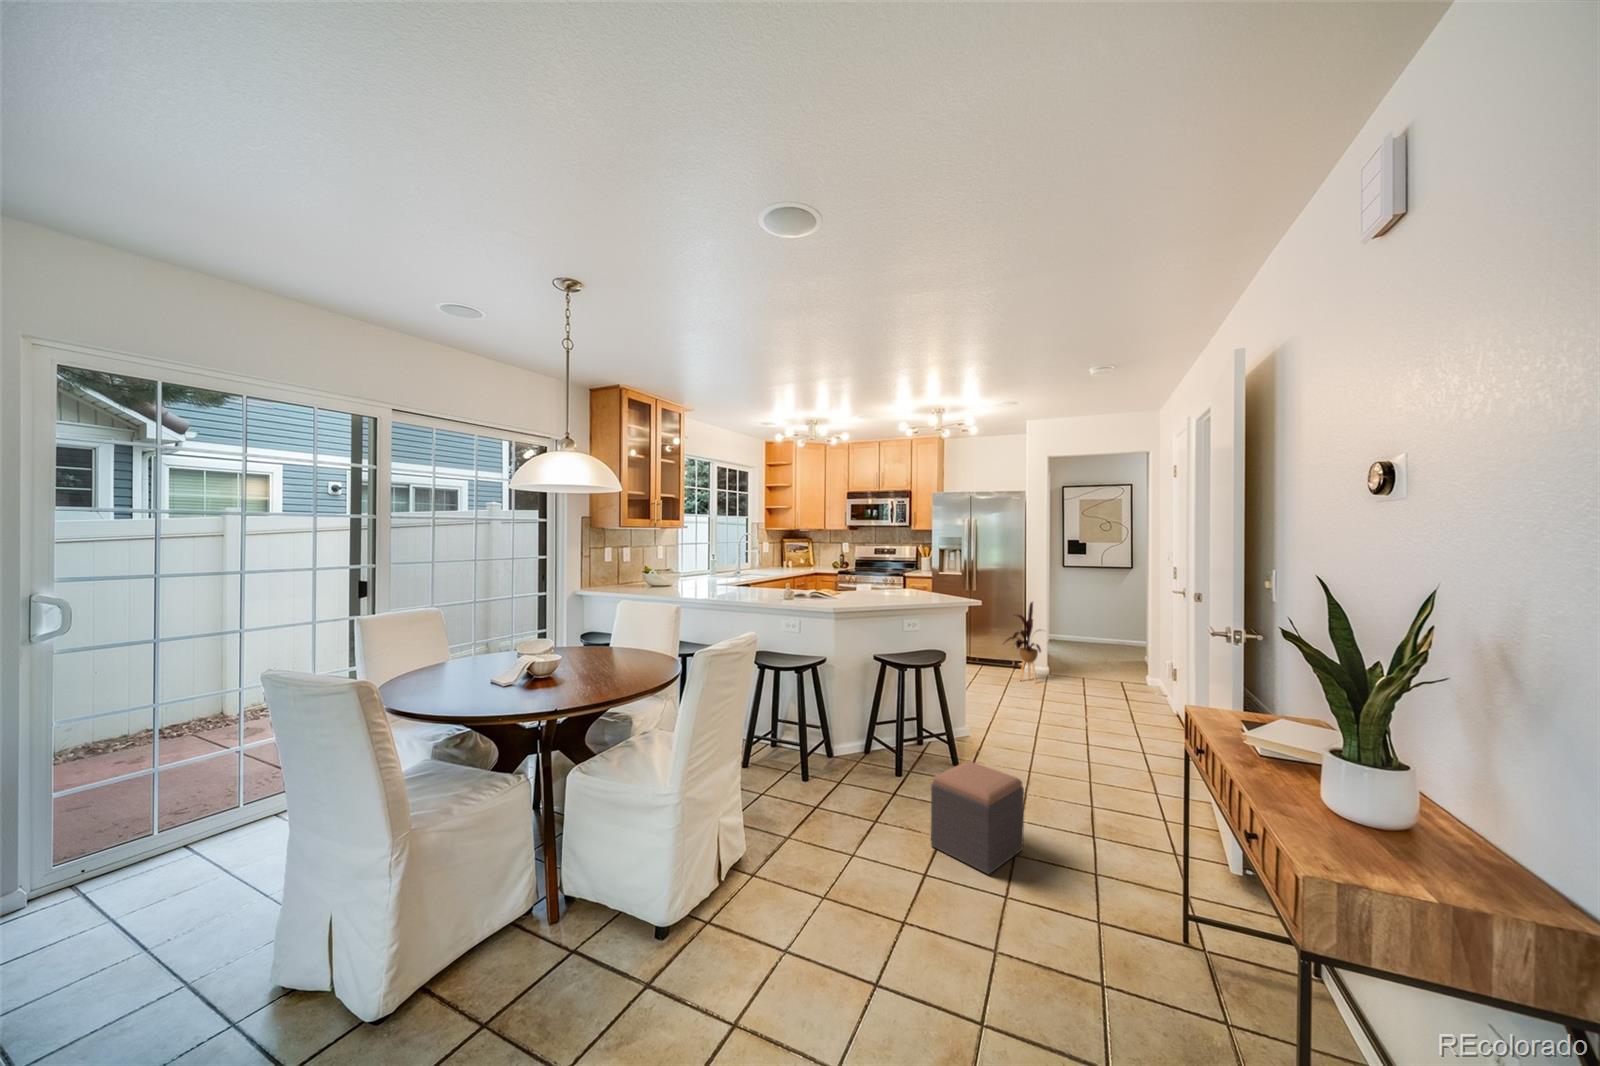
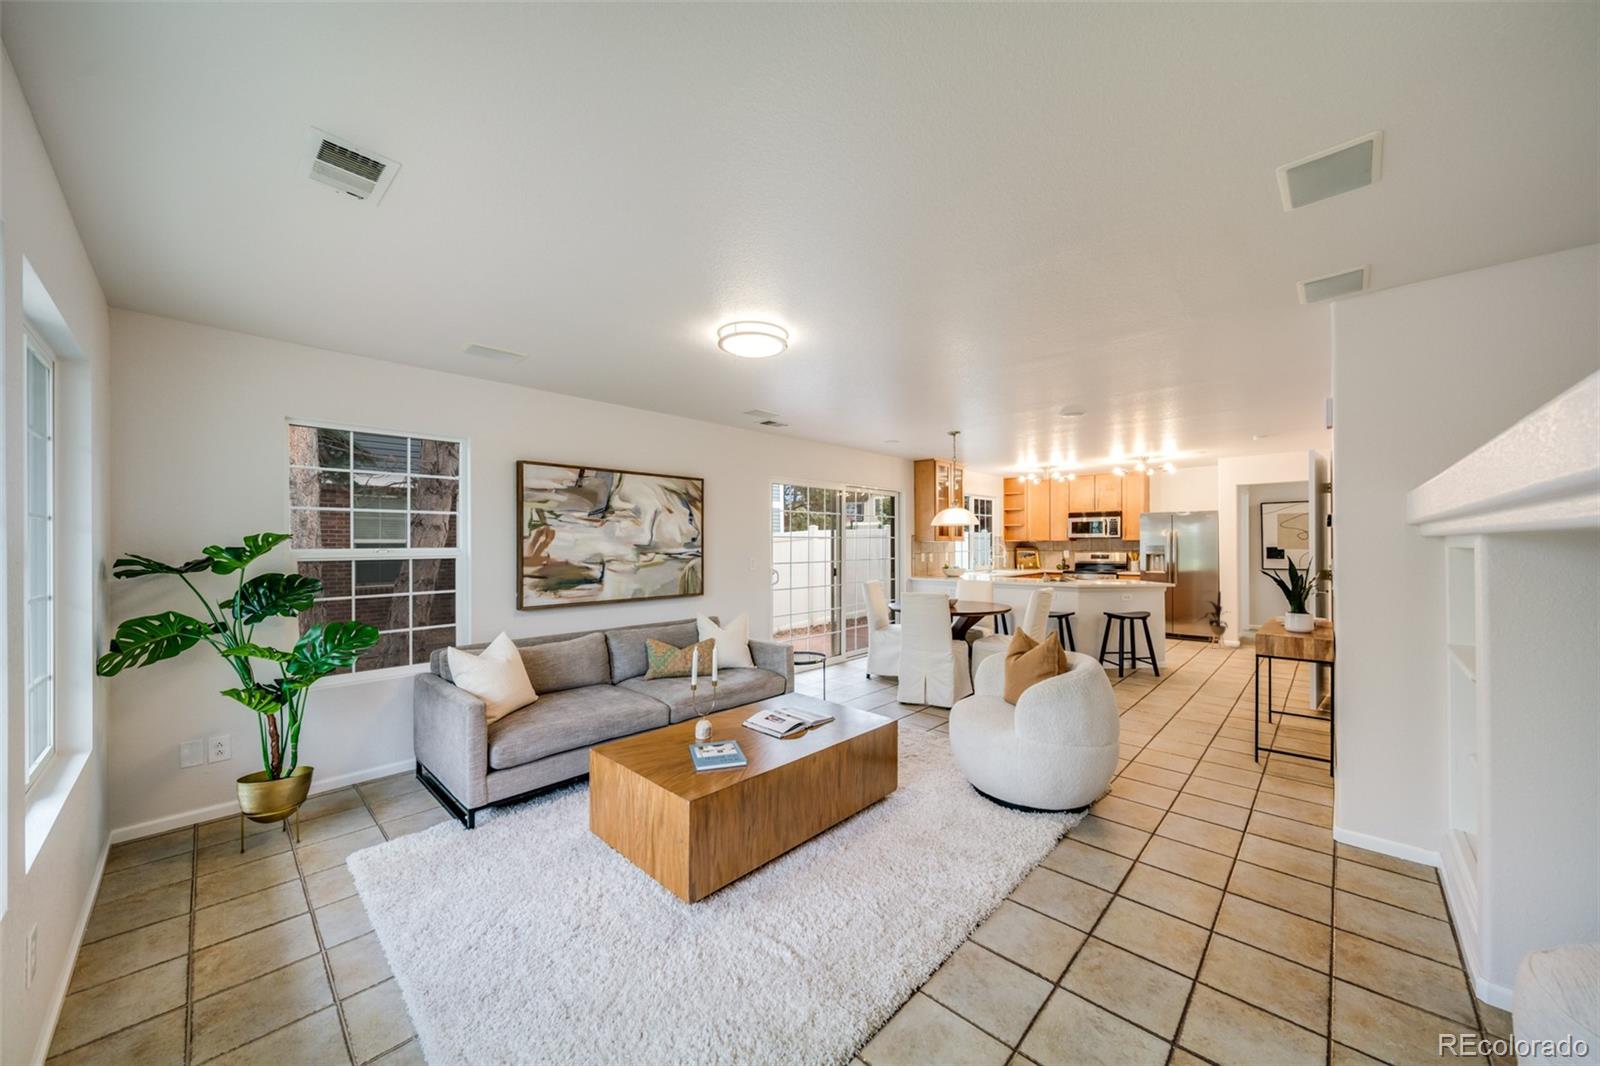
footstool: present [931,761,1024,874] -> none [1140,658,1190,701]

